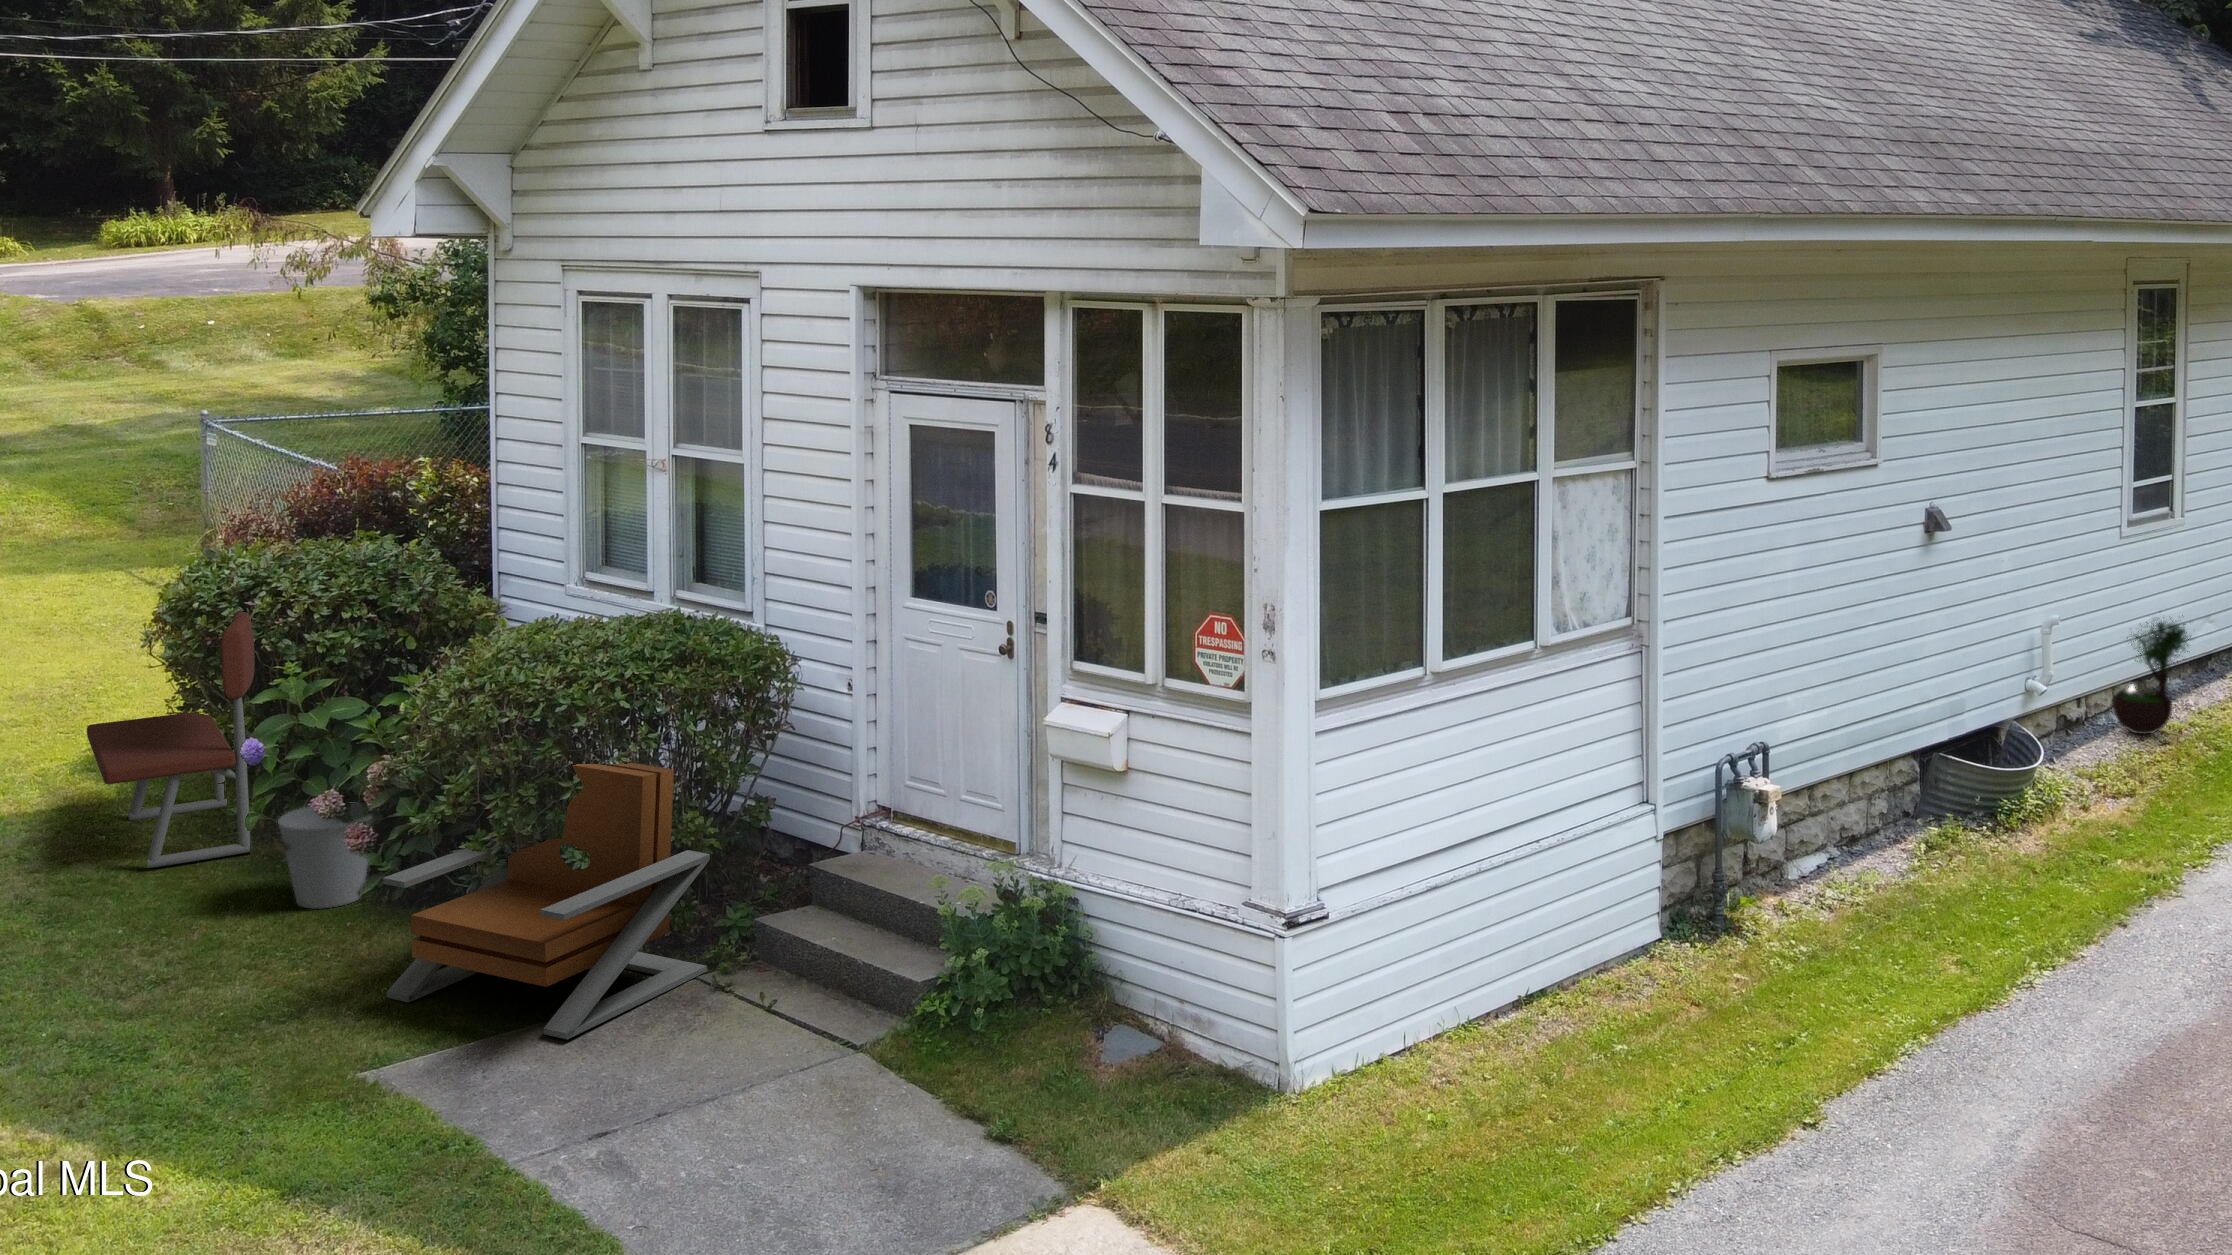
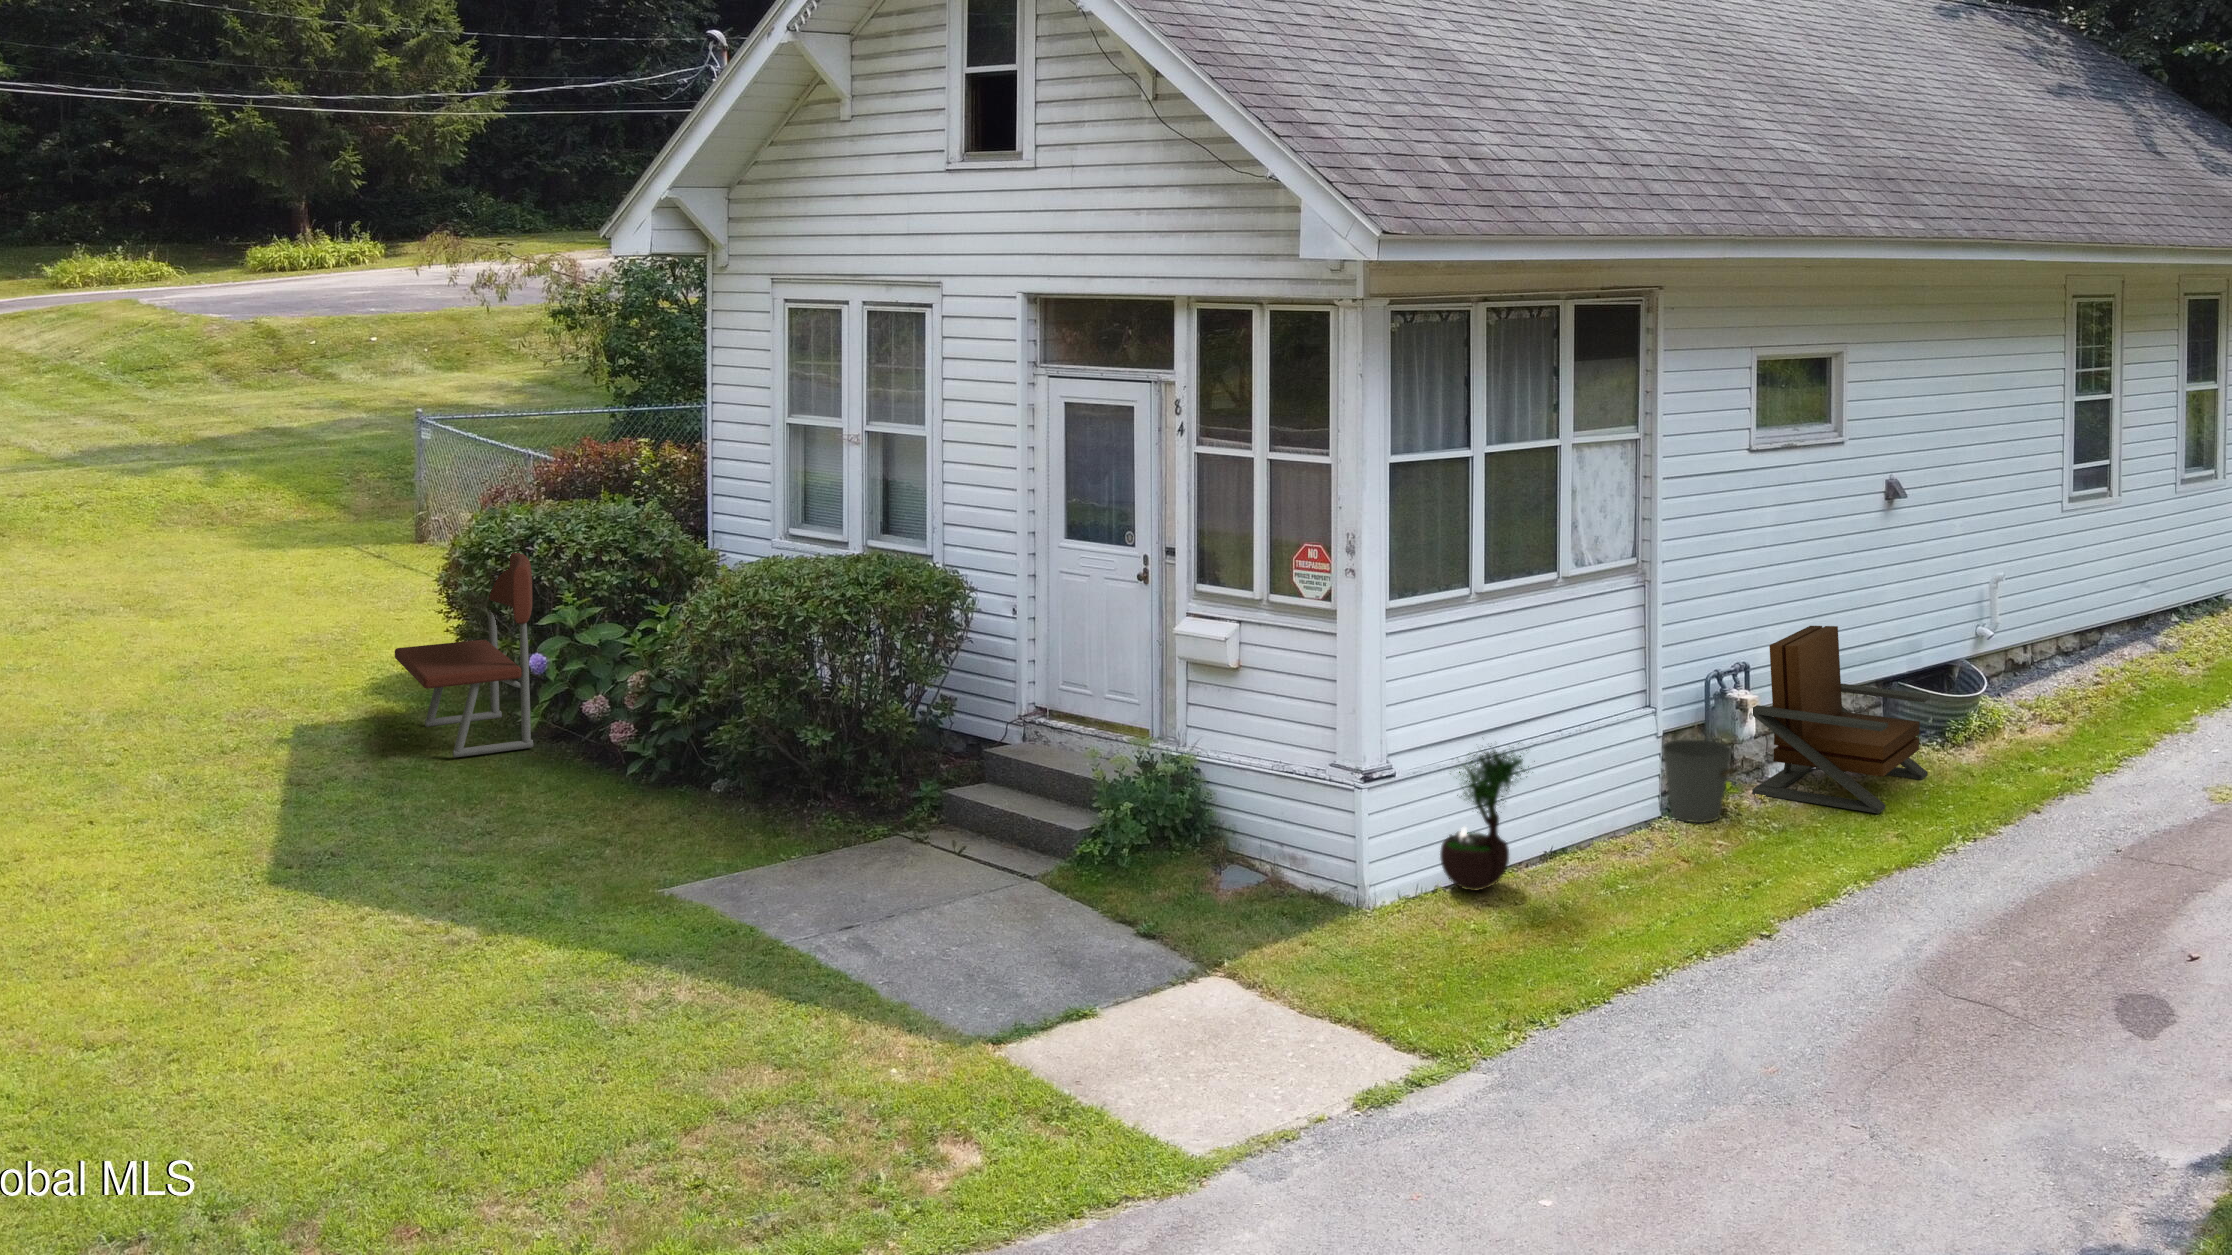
potted tree: present [2113,615,2191,734] -> present [1440,742,1535,891]
lounge chair: present [383,763,710,1039] -> present [1752,626,1930,813]
bucket: present [275,803,371,909] -> present [1663,739,1734,823]

